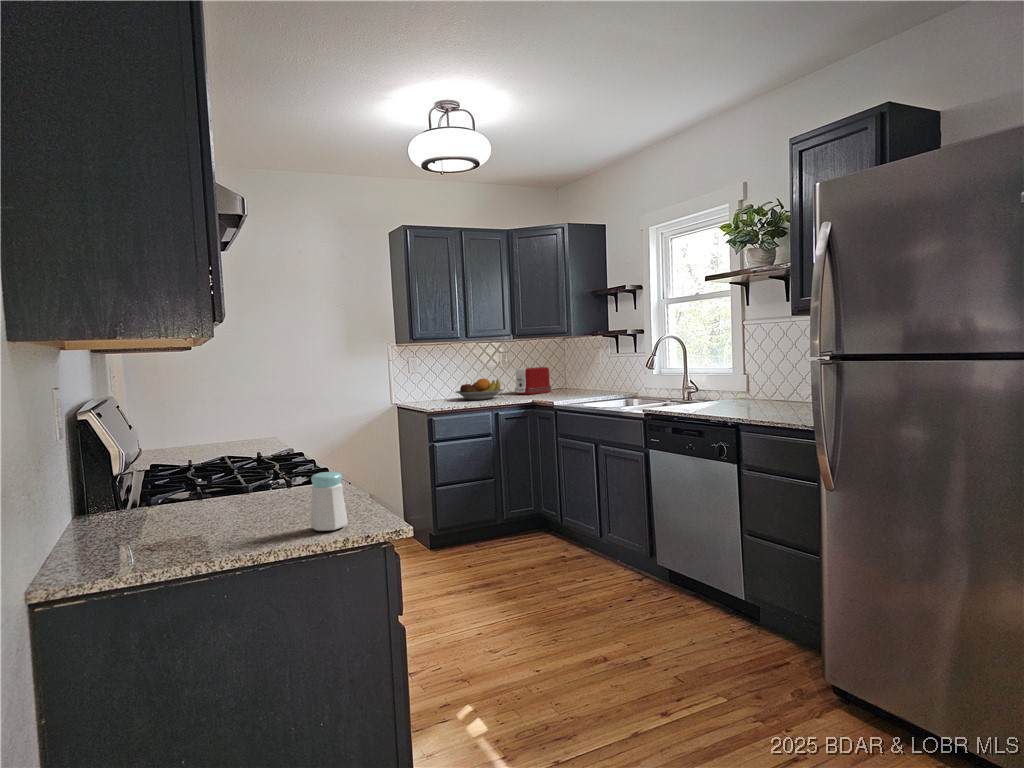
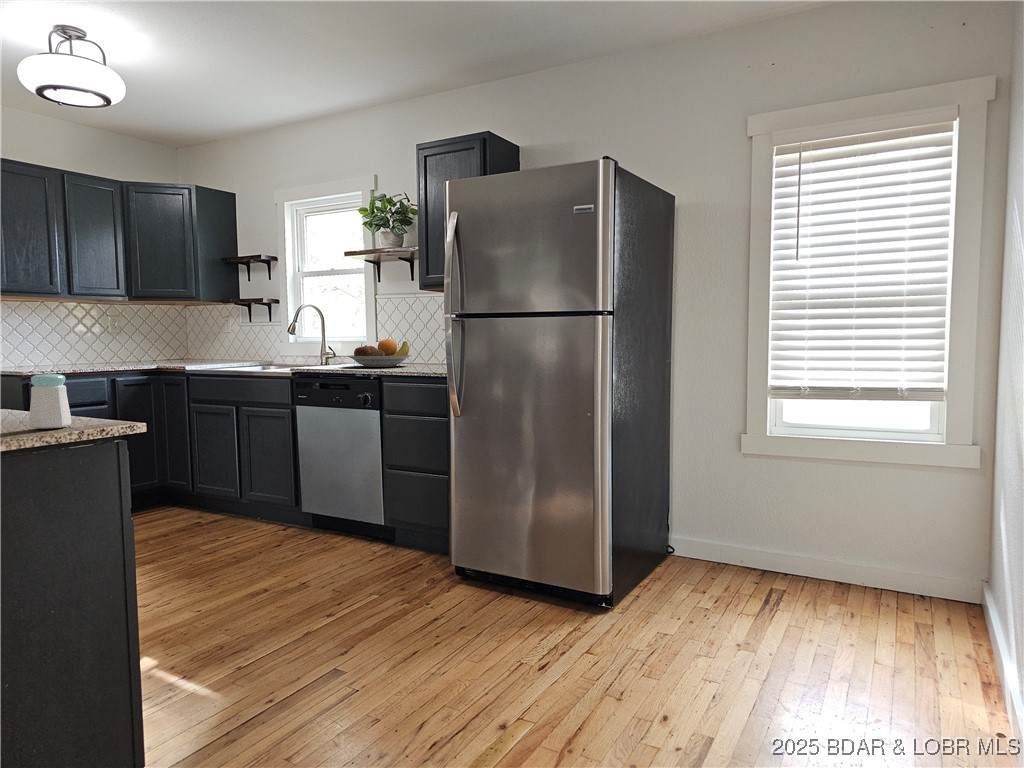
toaster: present [515,367,551,394] -> none [128,336,171,364]
fruit bowl: present [456,379,502,400] -> present [348,339,411,367]

